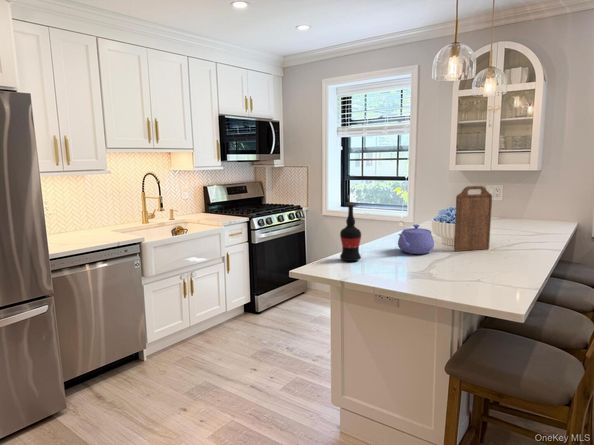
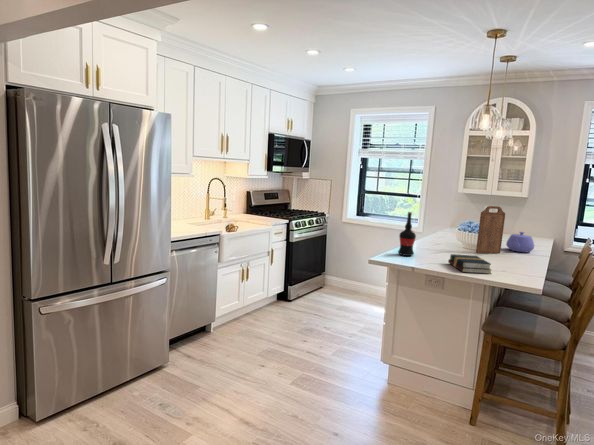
teapot: present [398,224,434,254] -> present [506,232,534,252]
hardback book: none [400,258,453,285] -> present [448,254,491,274]

